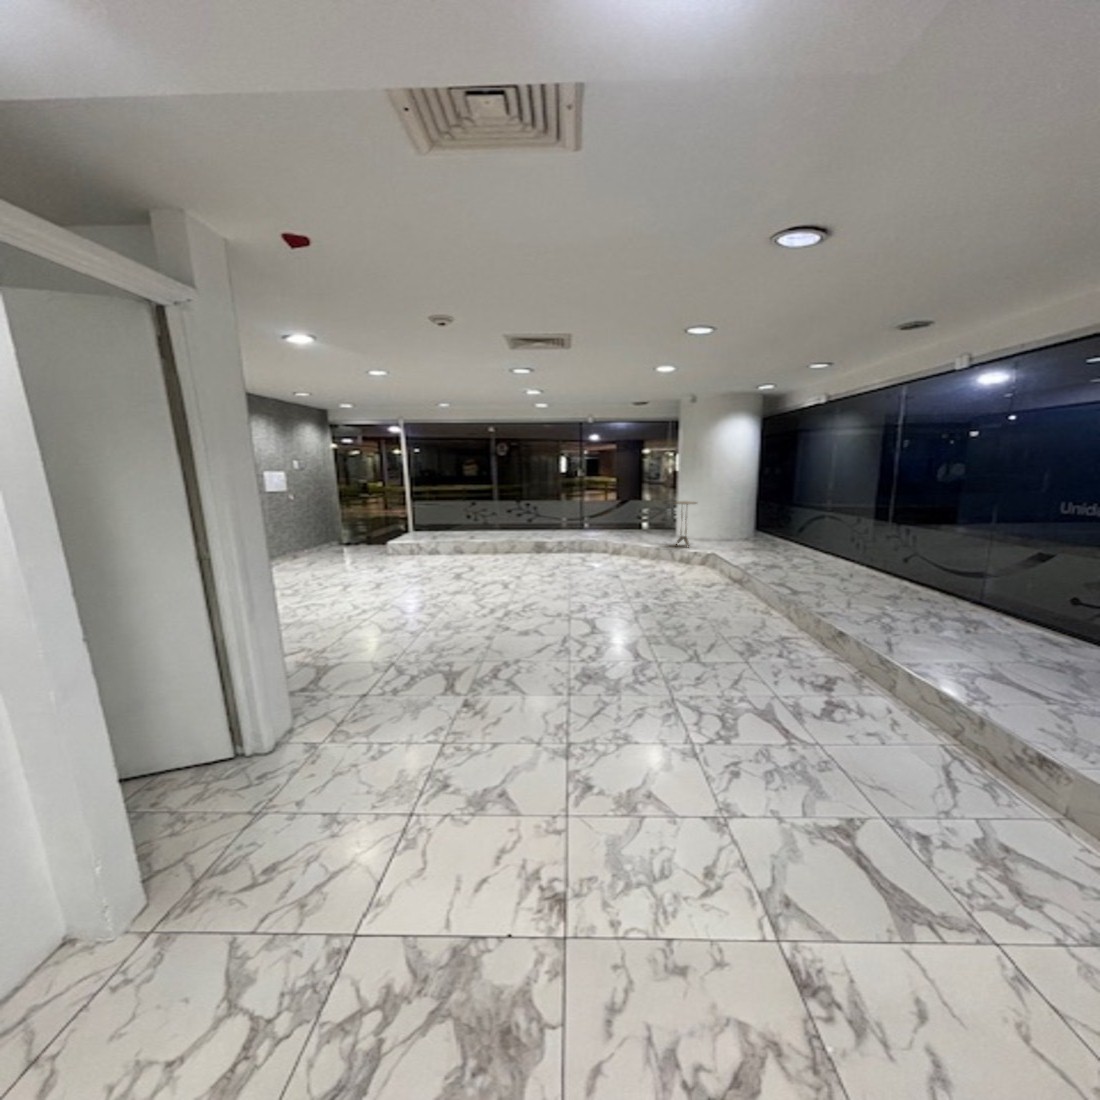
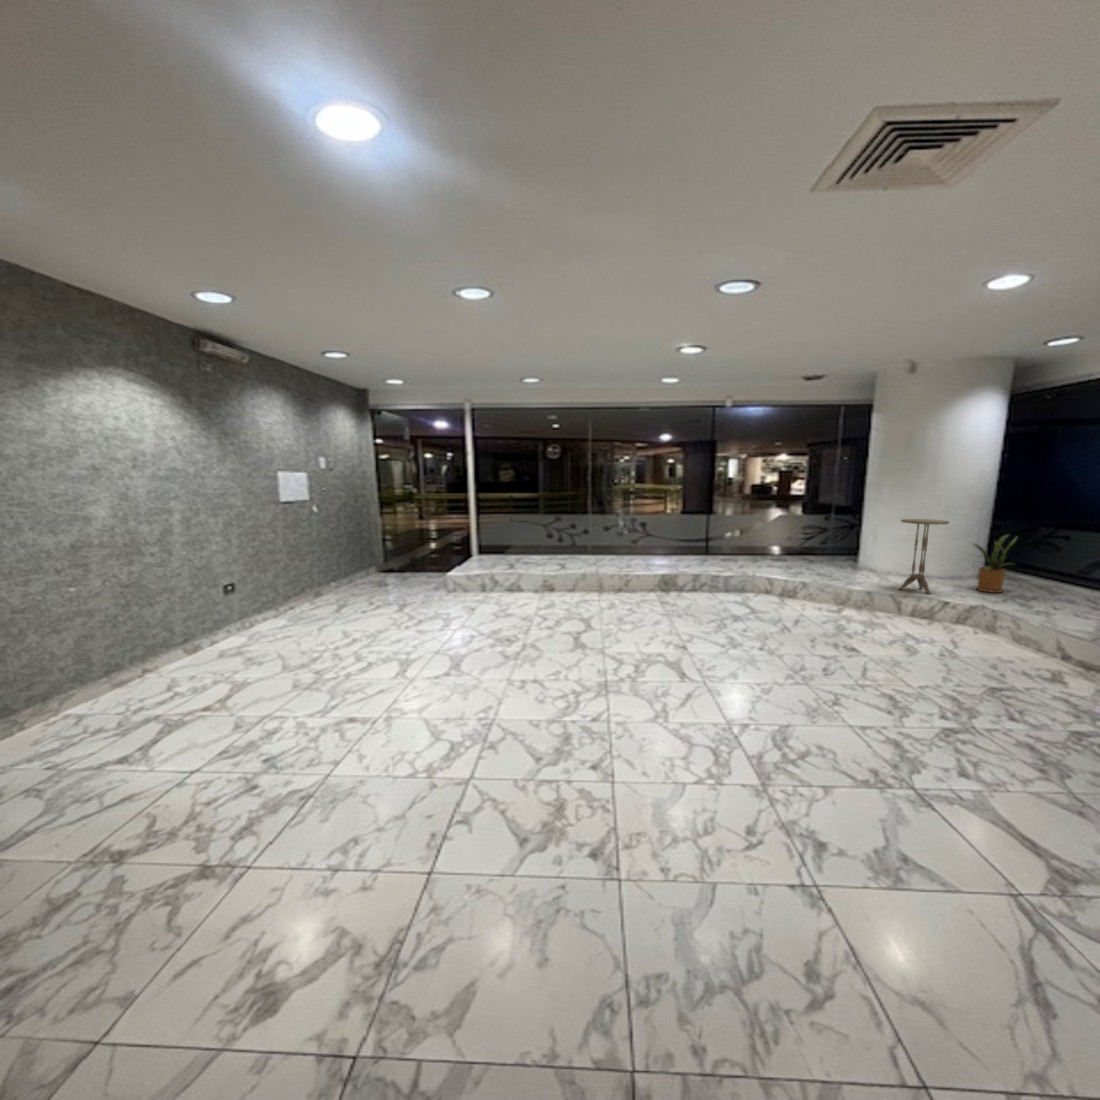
house plant: none [711,510,743,547] -> present [974,535,1016,593]

